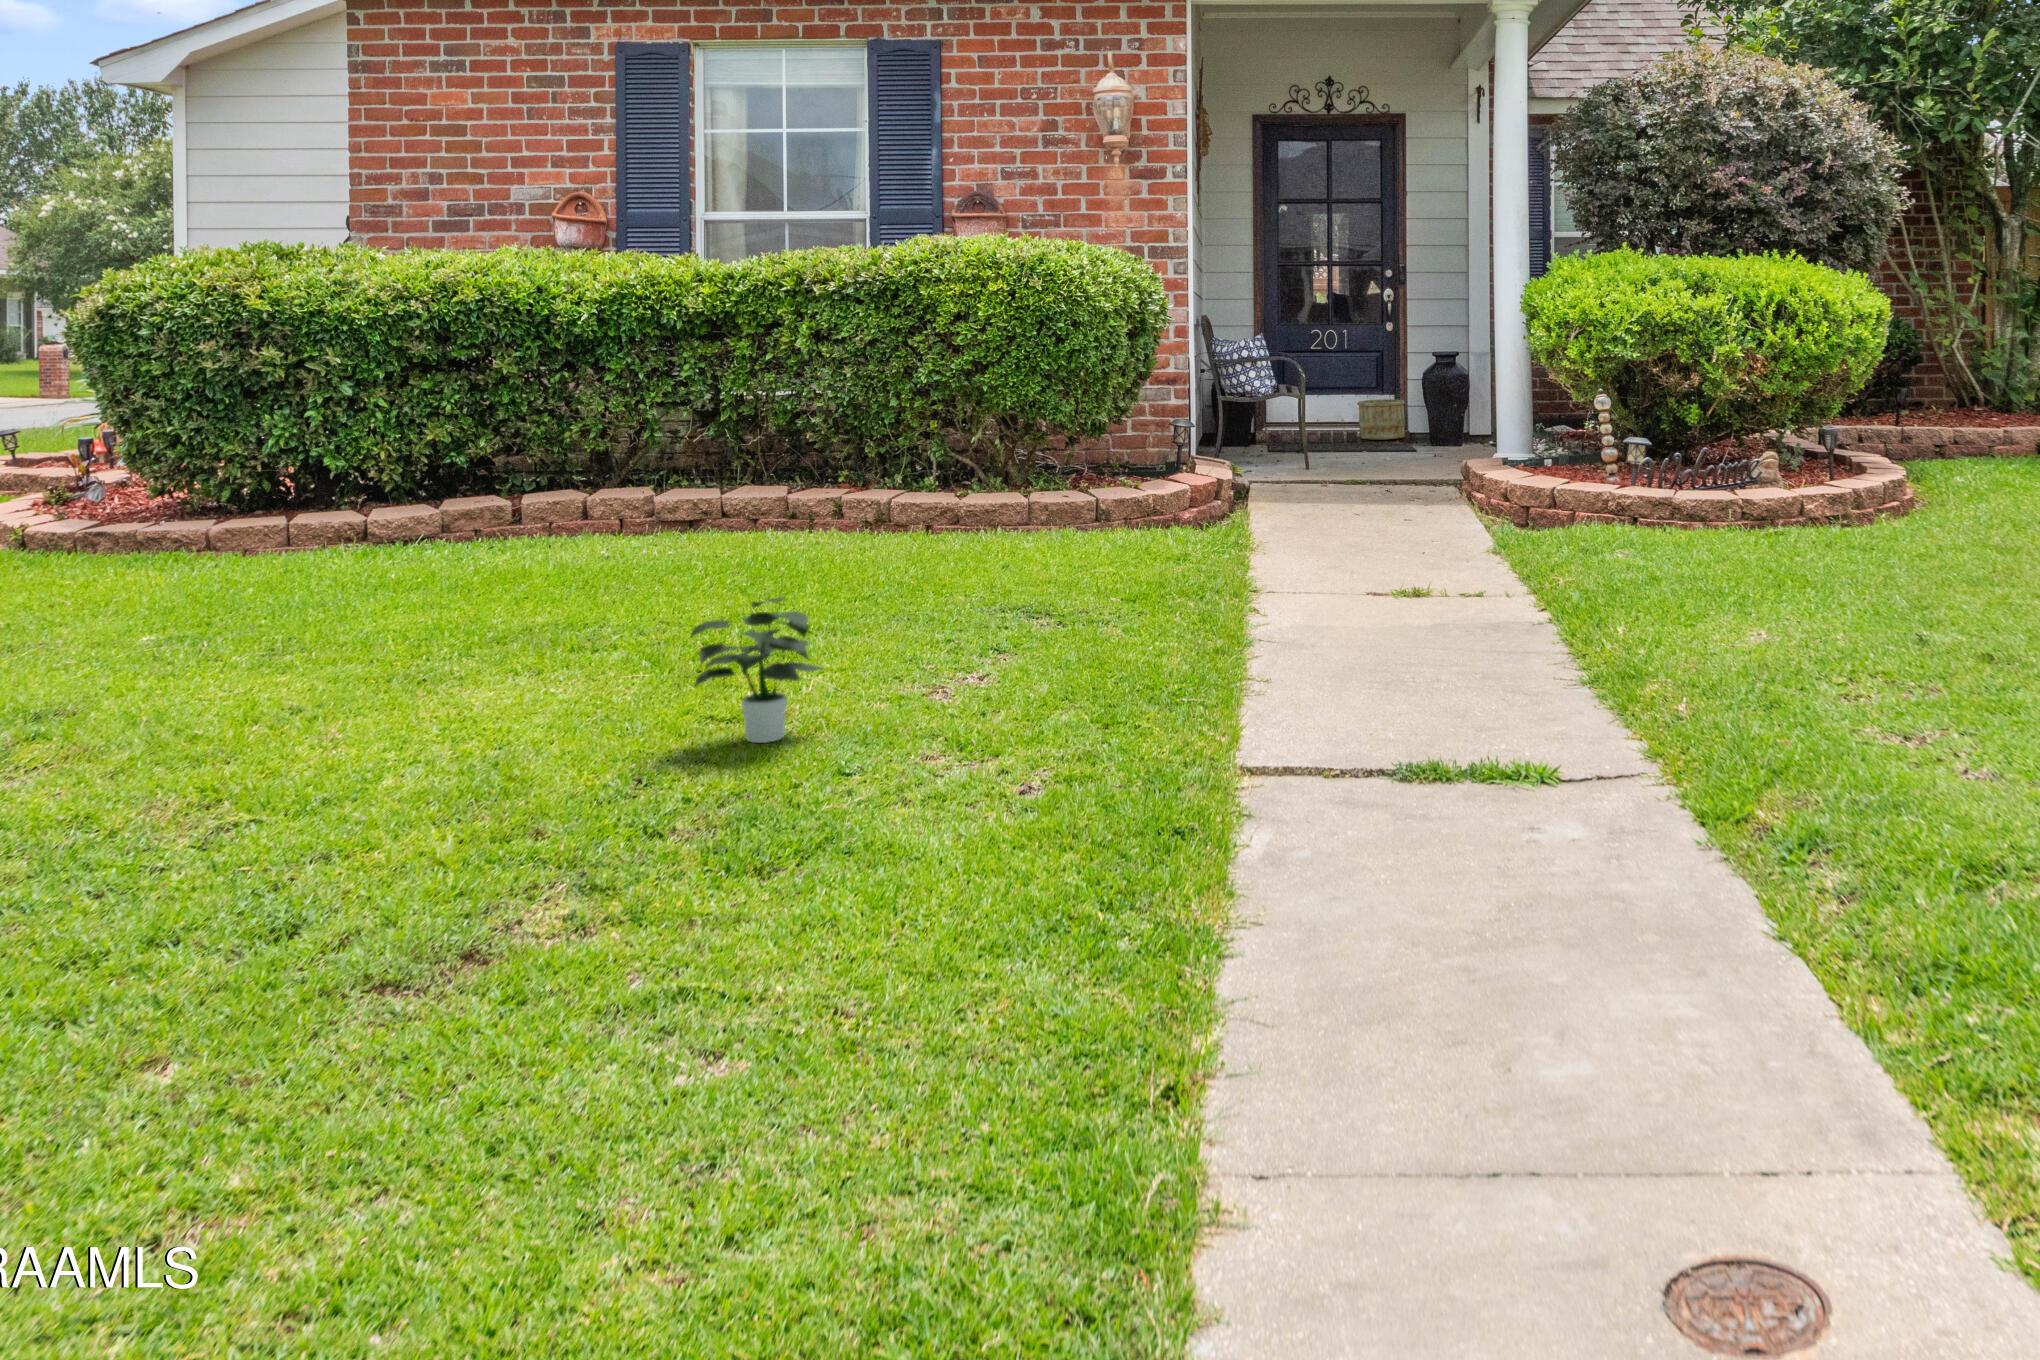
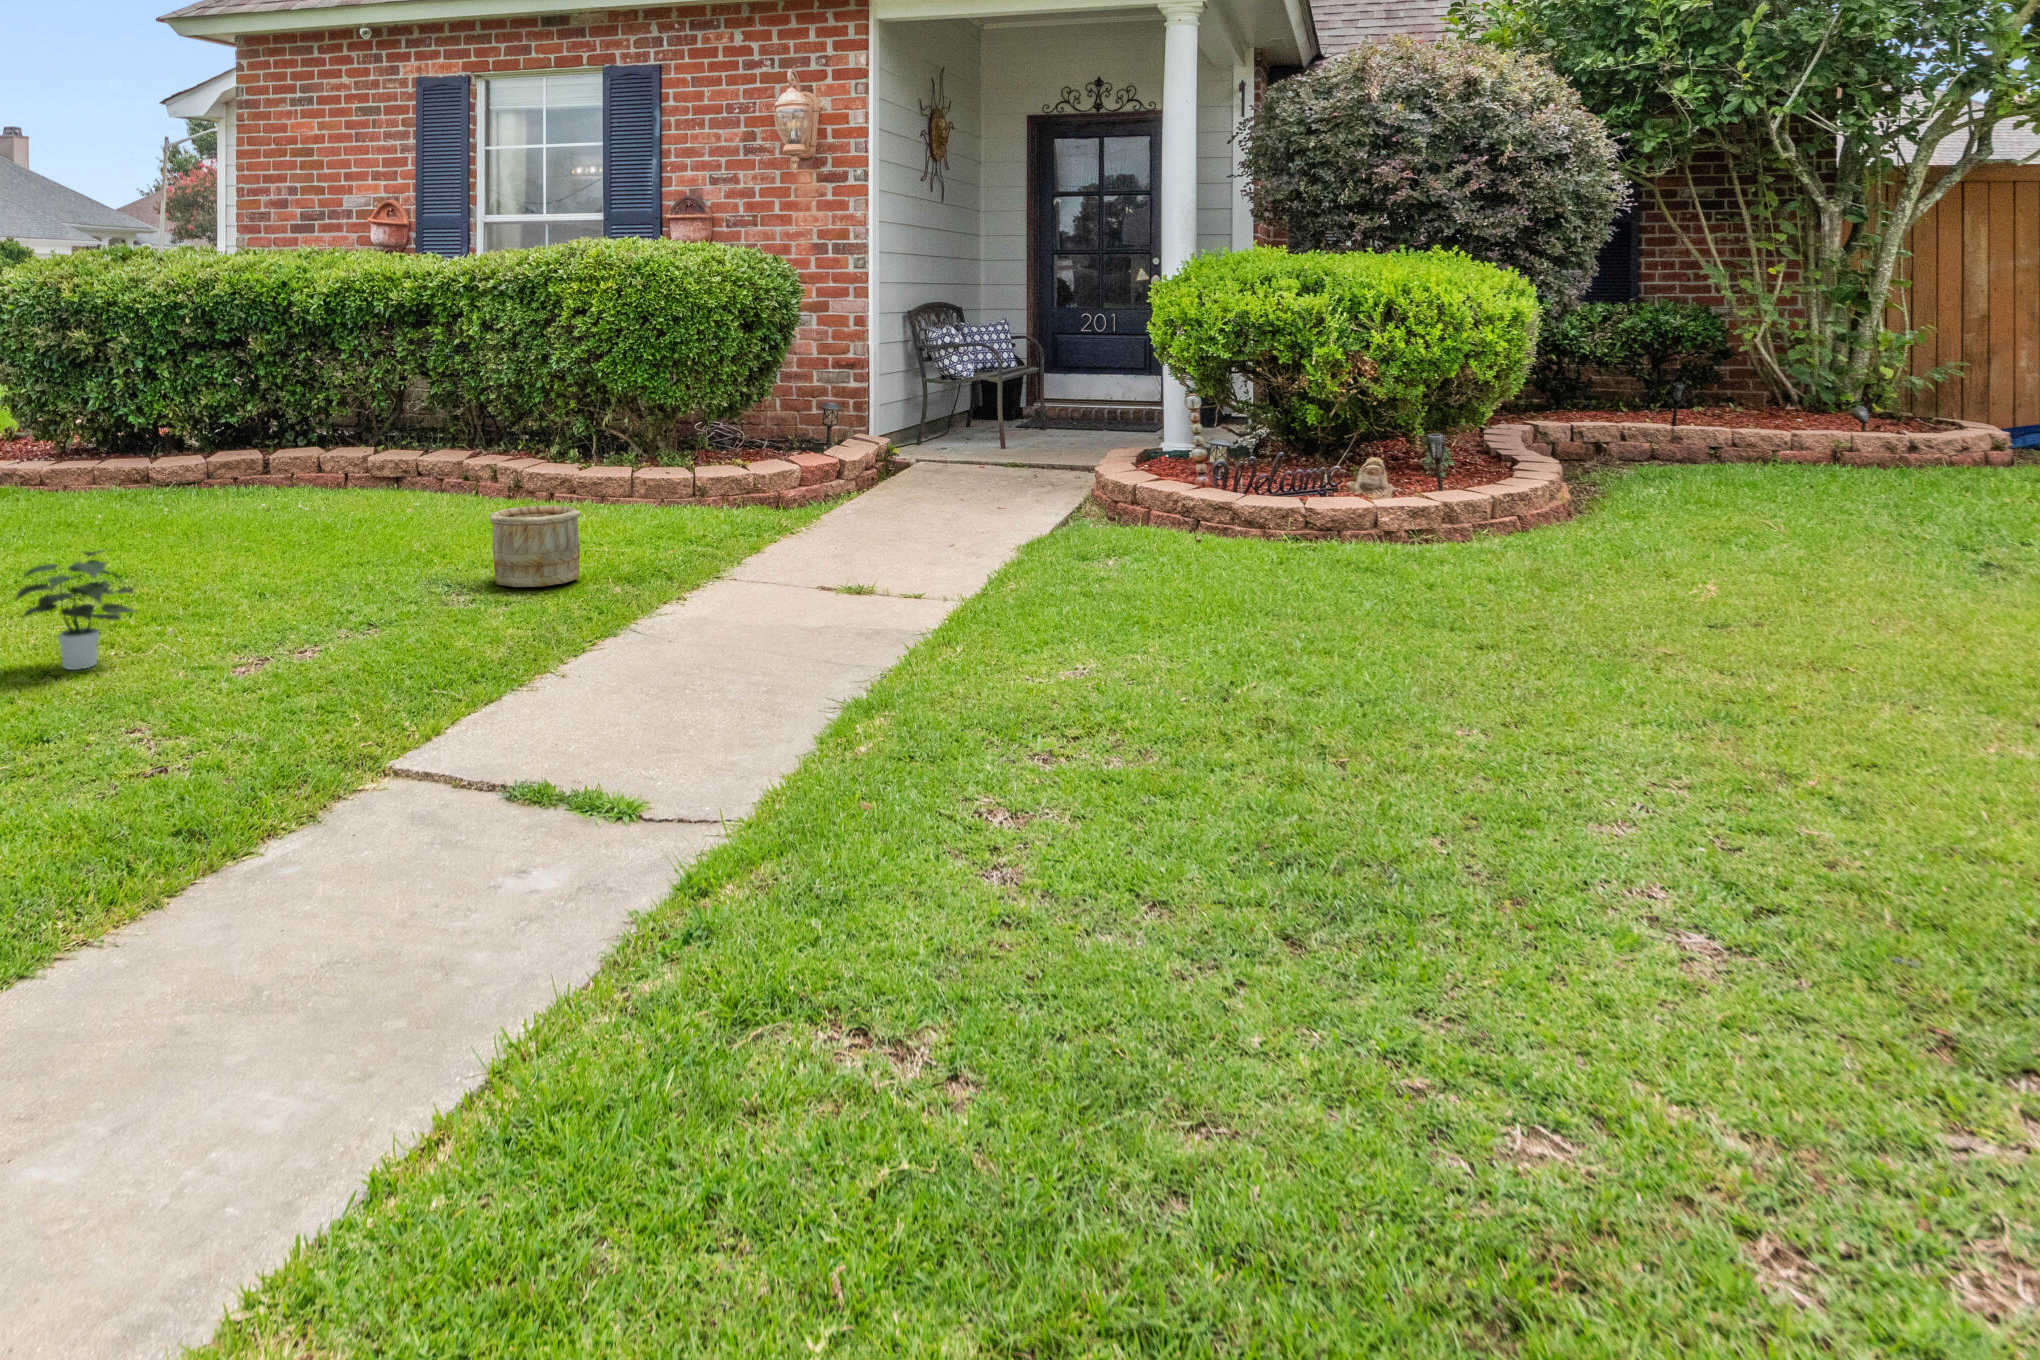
wooden bucket: present [1357,399,1405,440] -> present [489,505,581,587]

